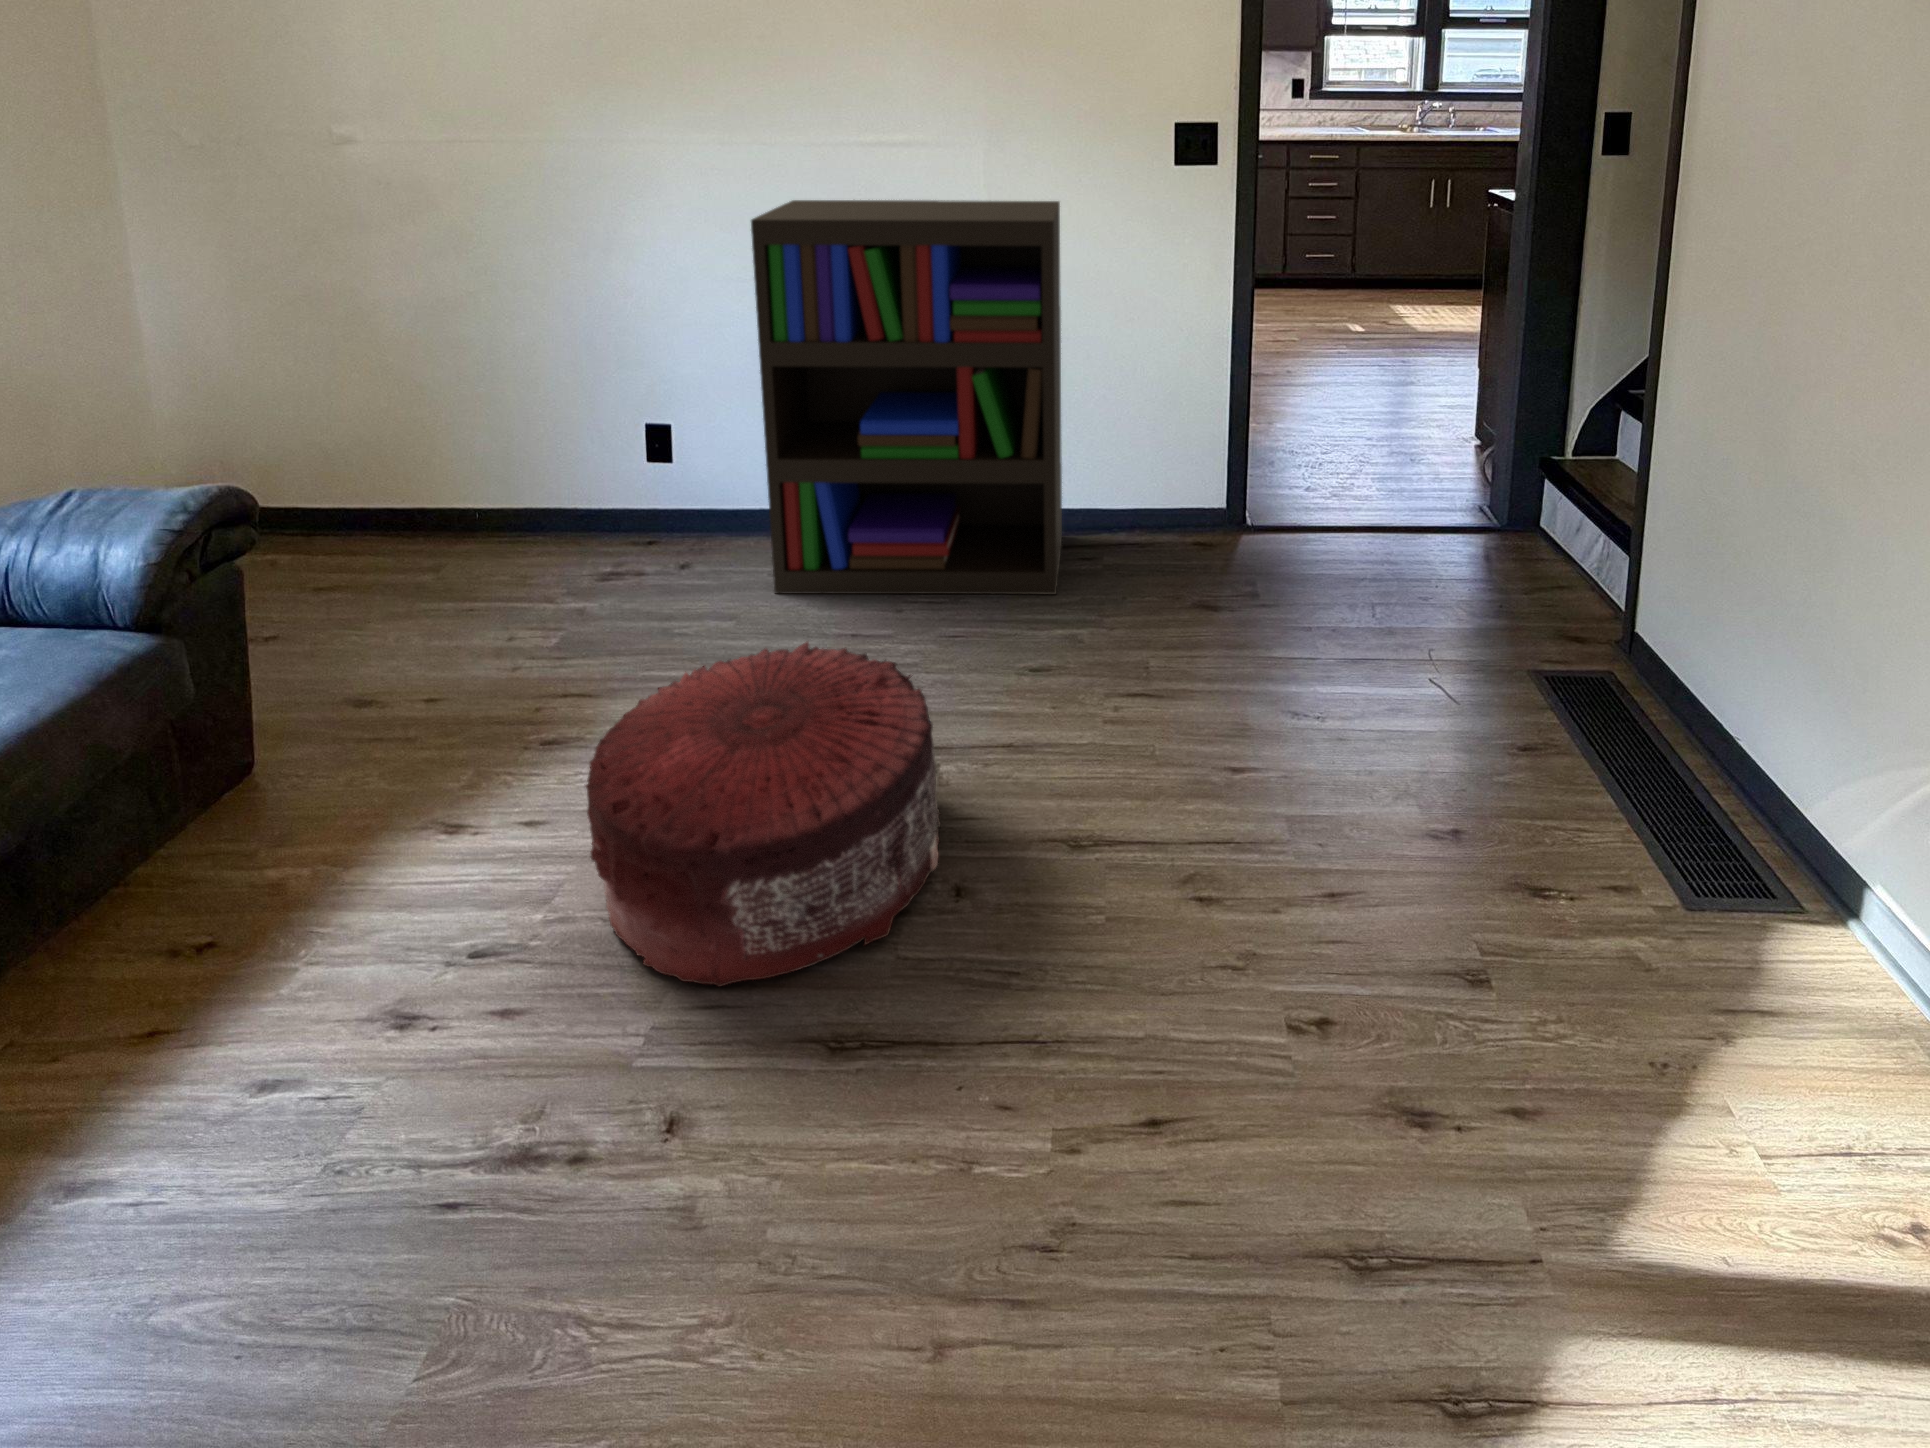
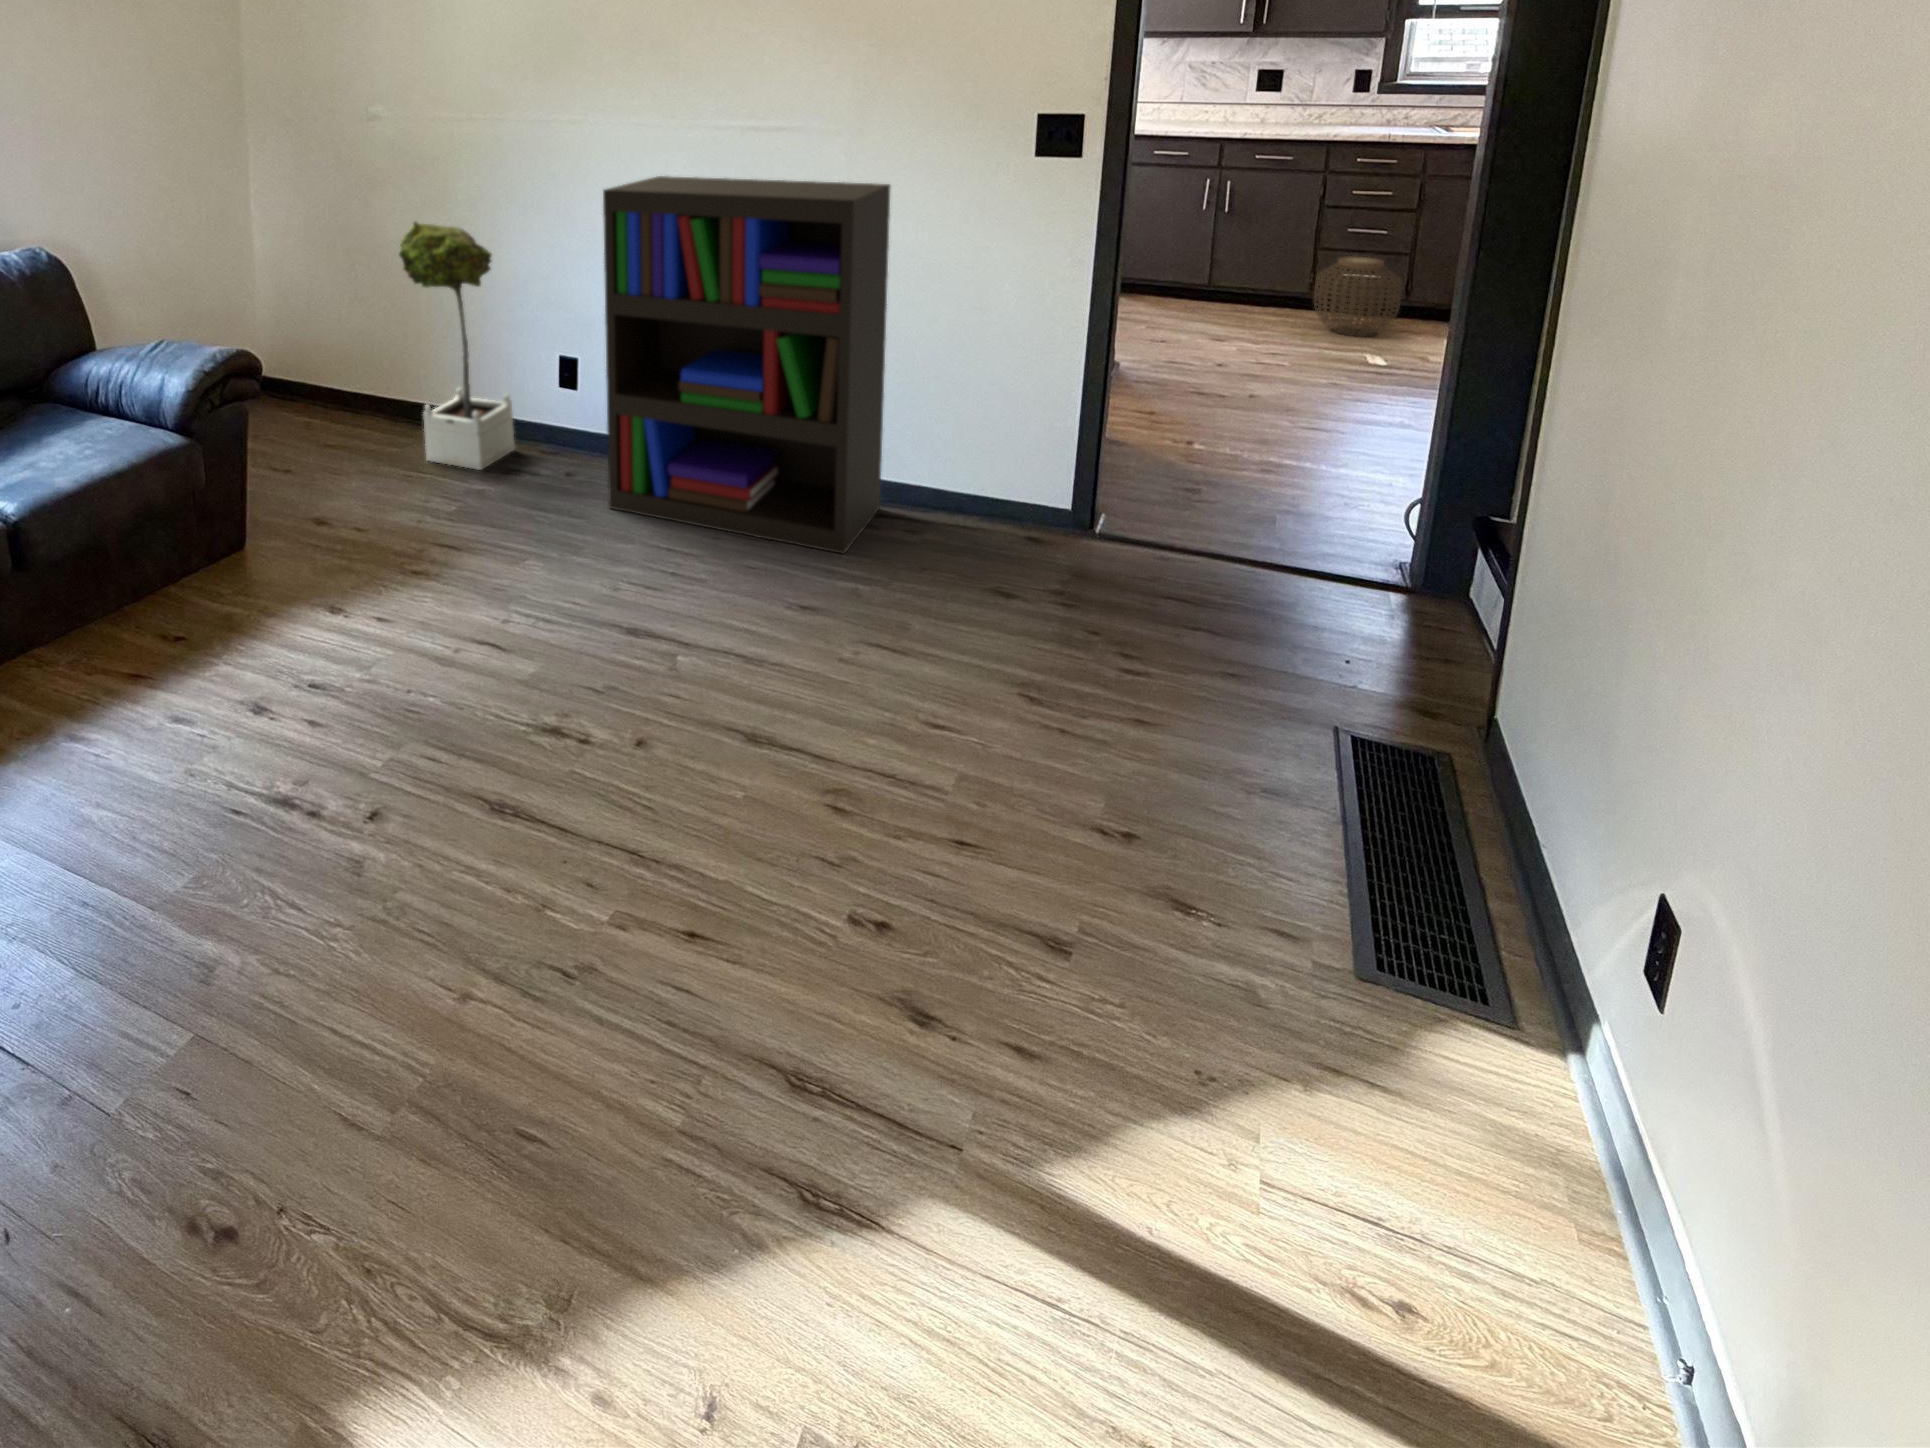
woven basket: none [1303,244,1365,310] -> present [1314,256,1402,337]
potted tree: none [439,269,618,576] -> present [399,222,515,470]
pouf: present [585,642,941,986] -> none [377,527,651,755]

